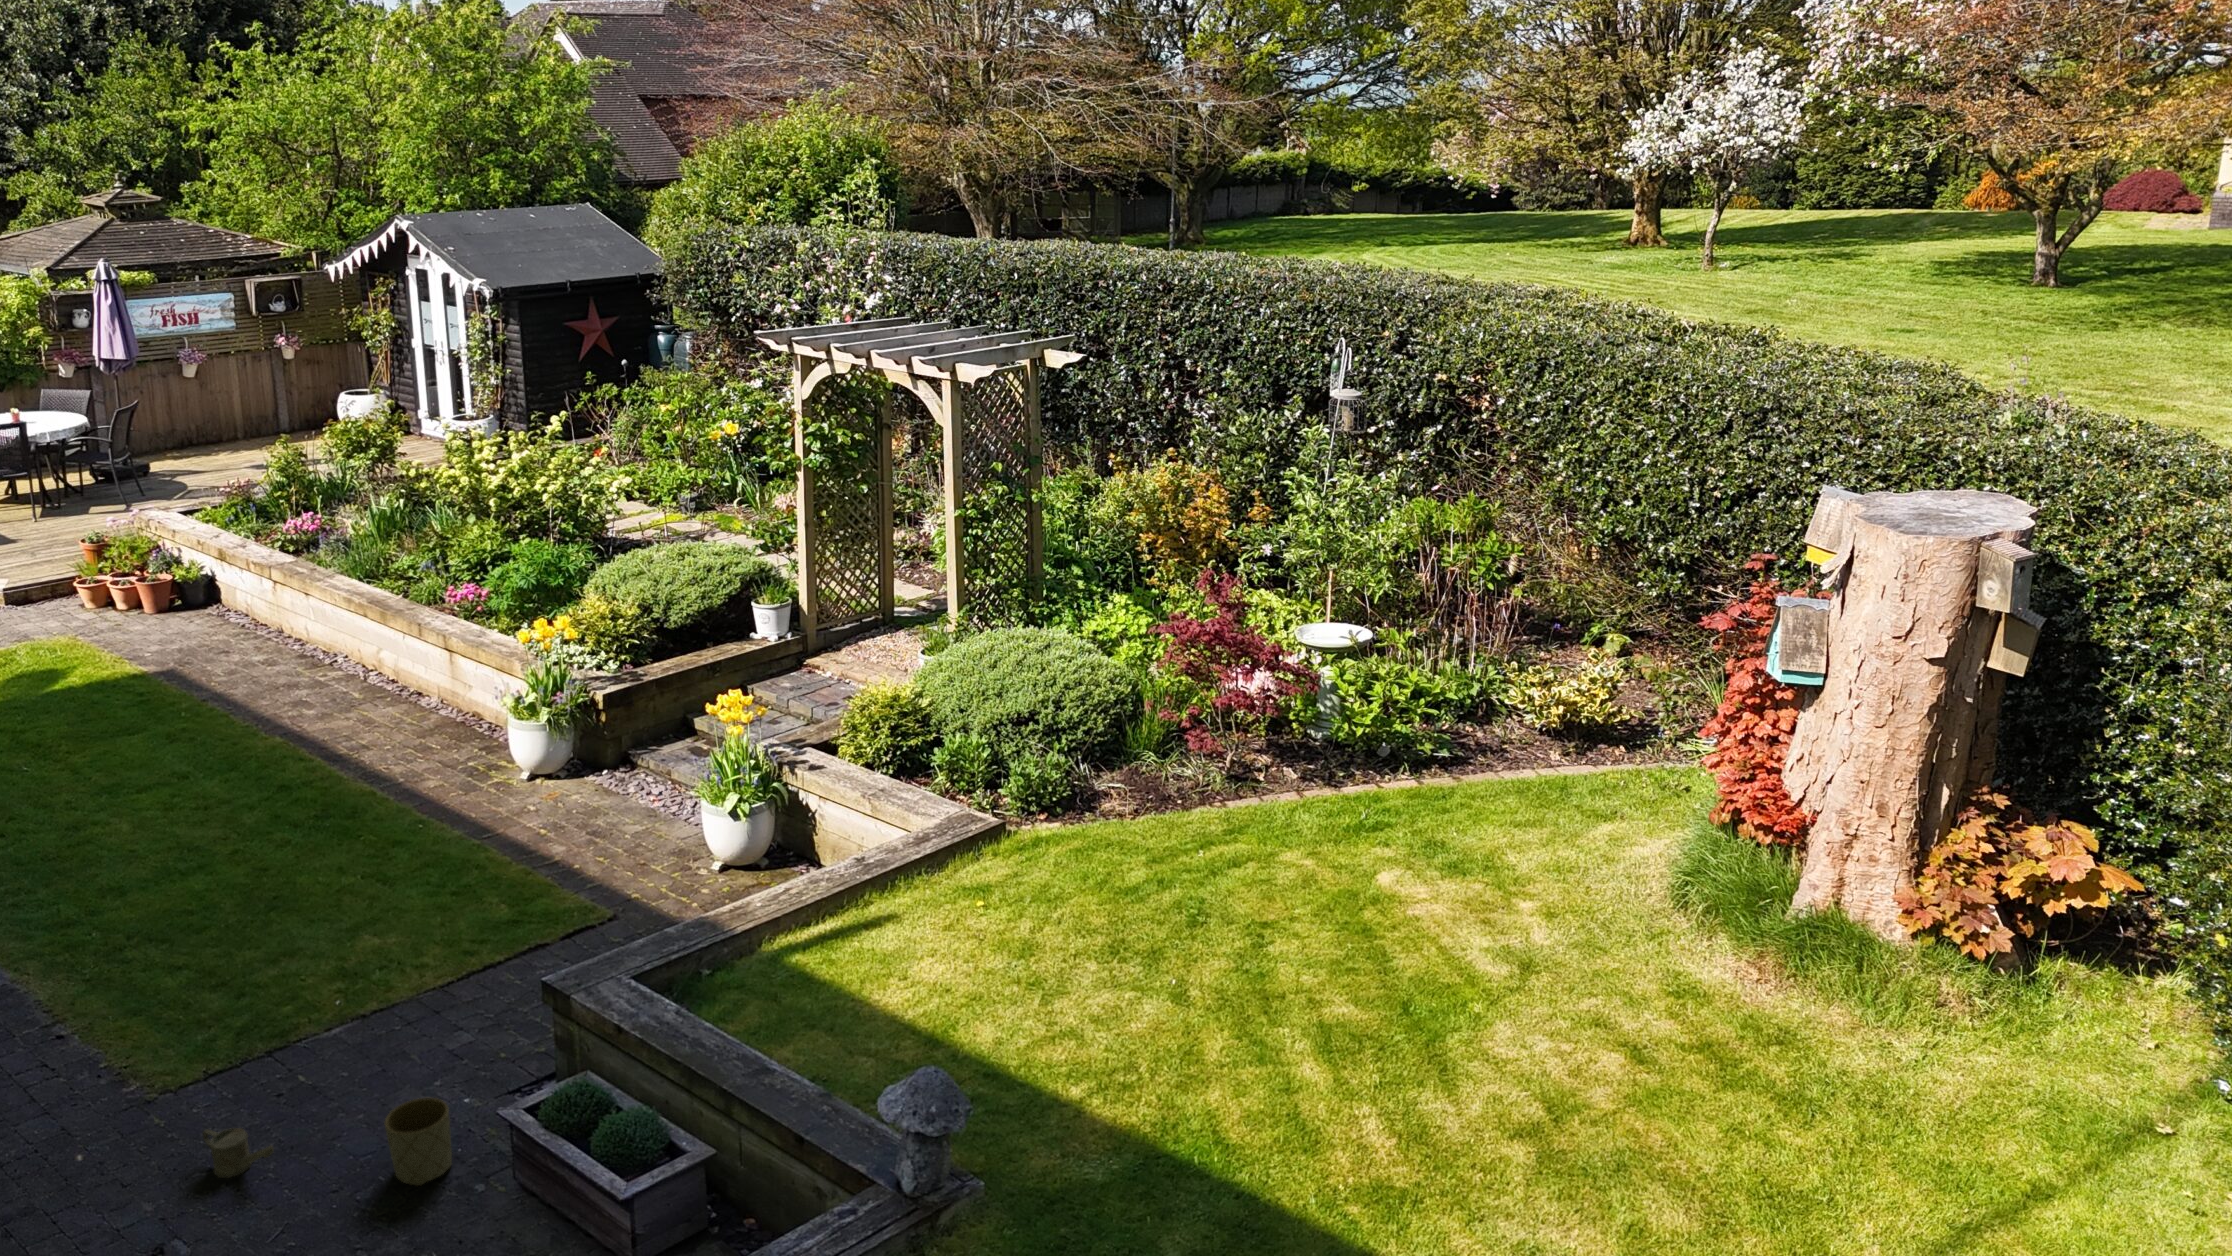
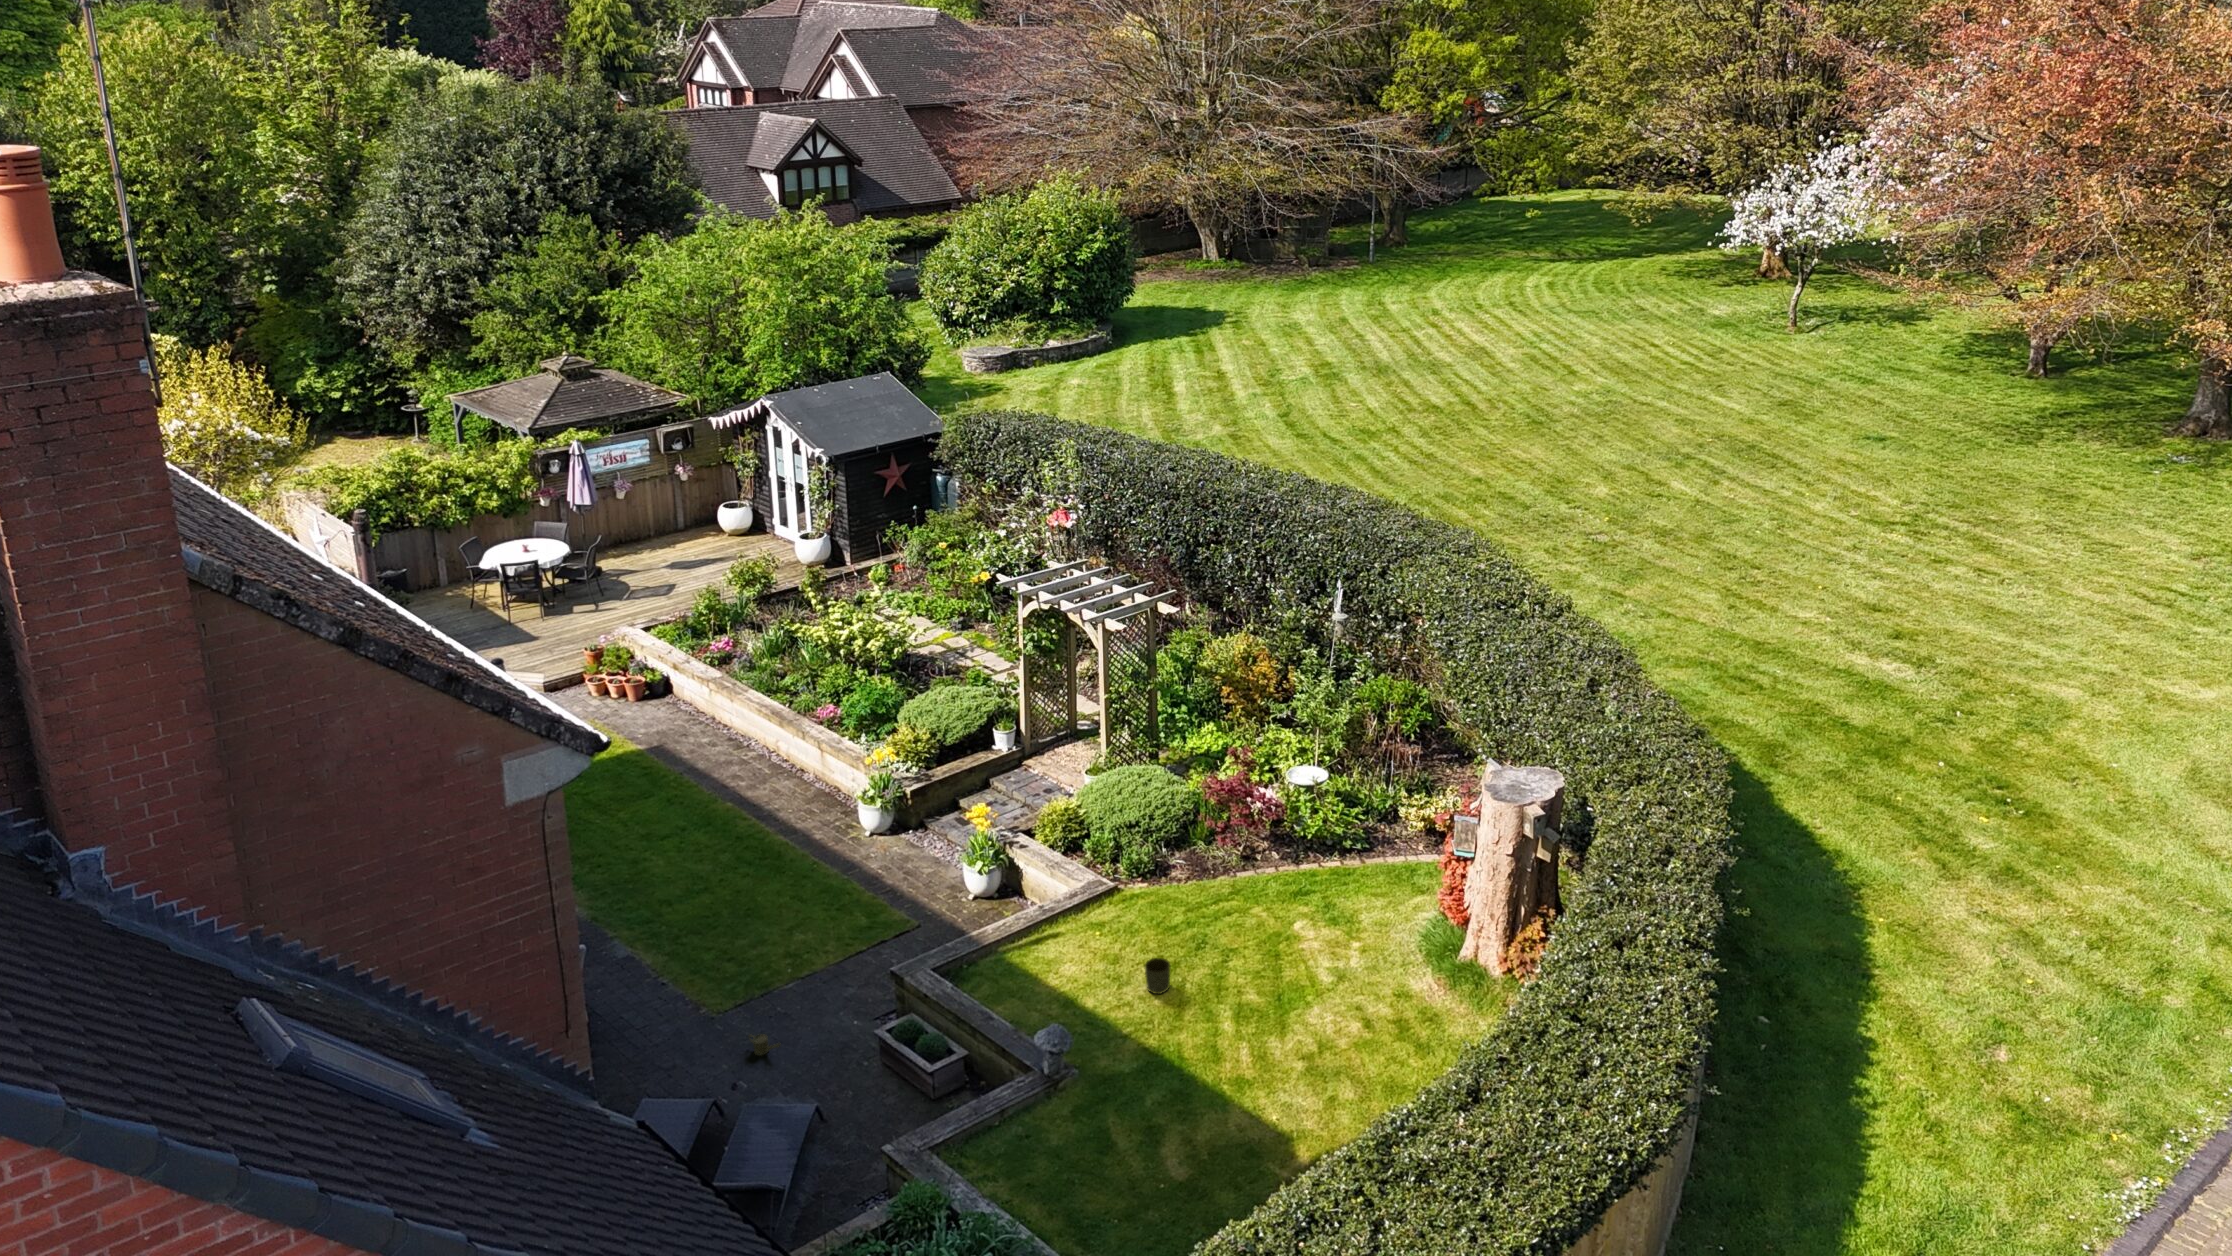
planter: present [385,1098,452,1186] -> present [1145,958,1170,995]

